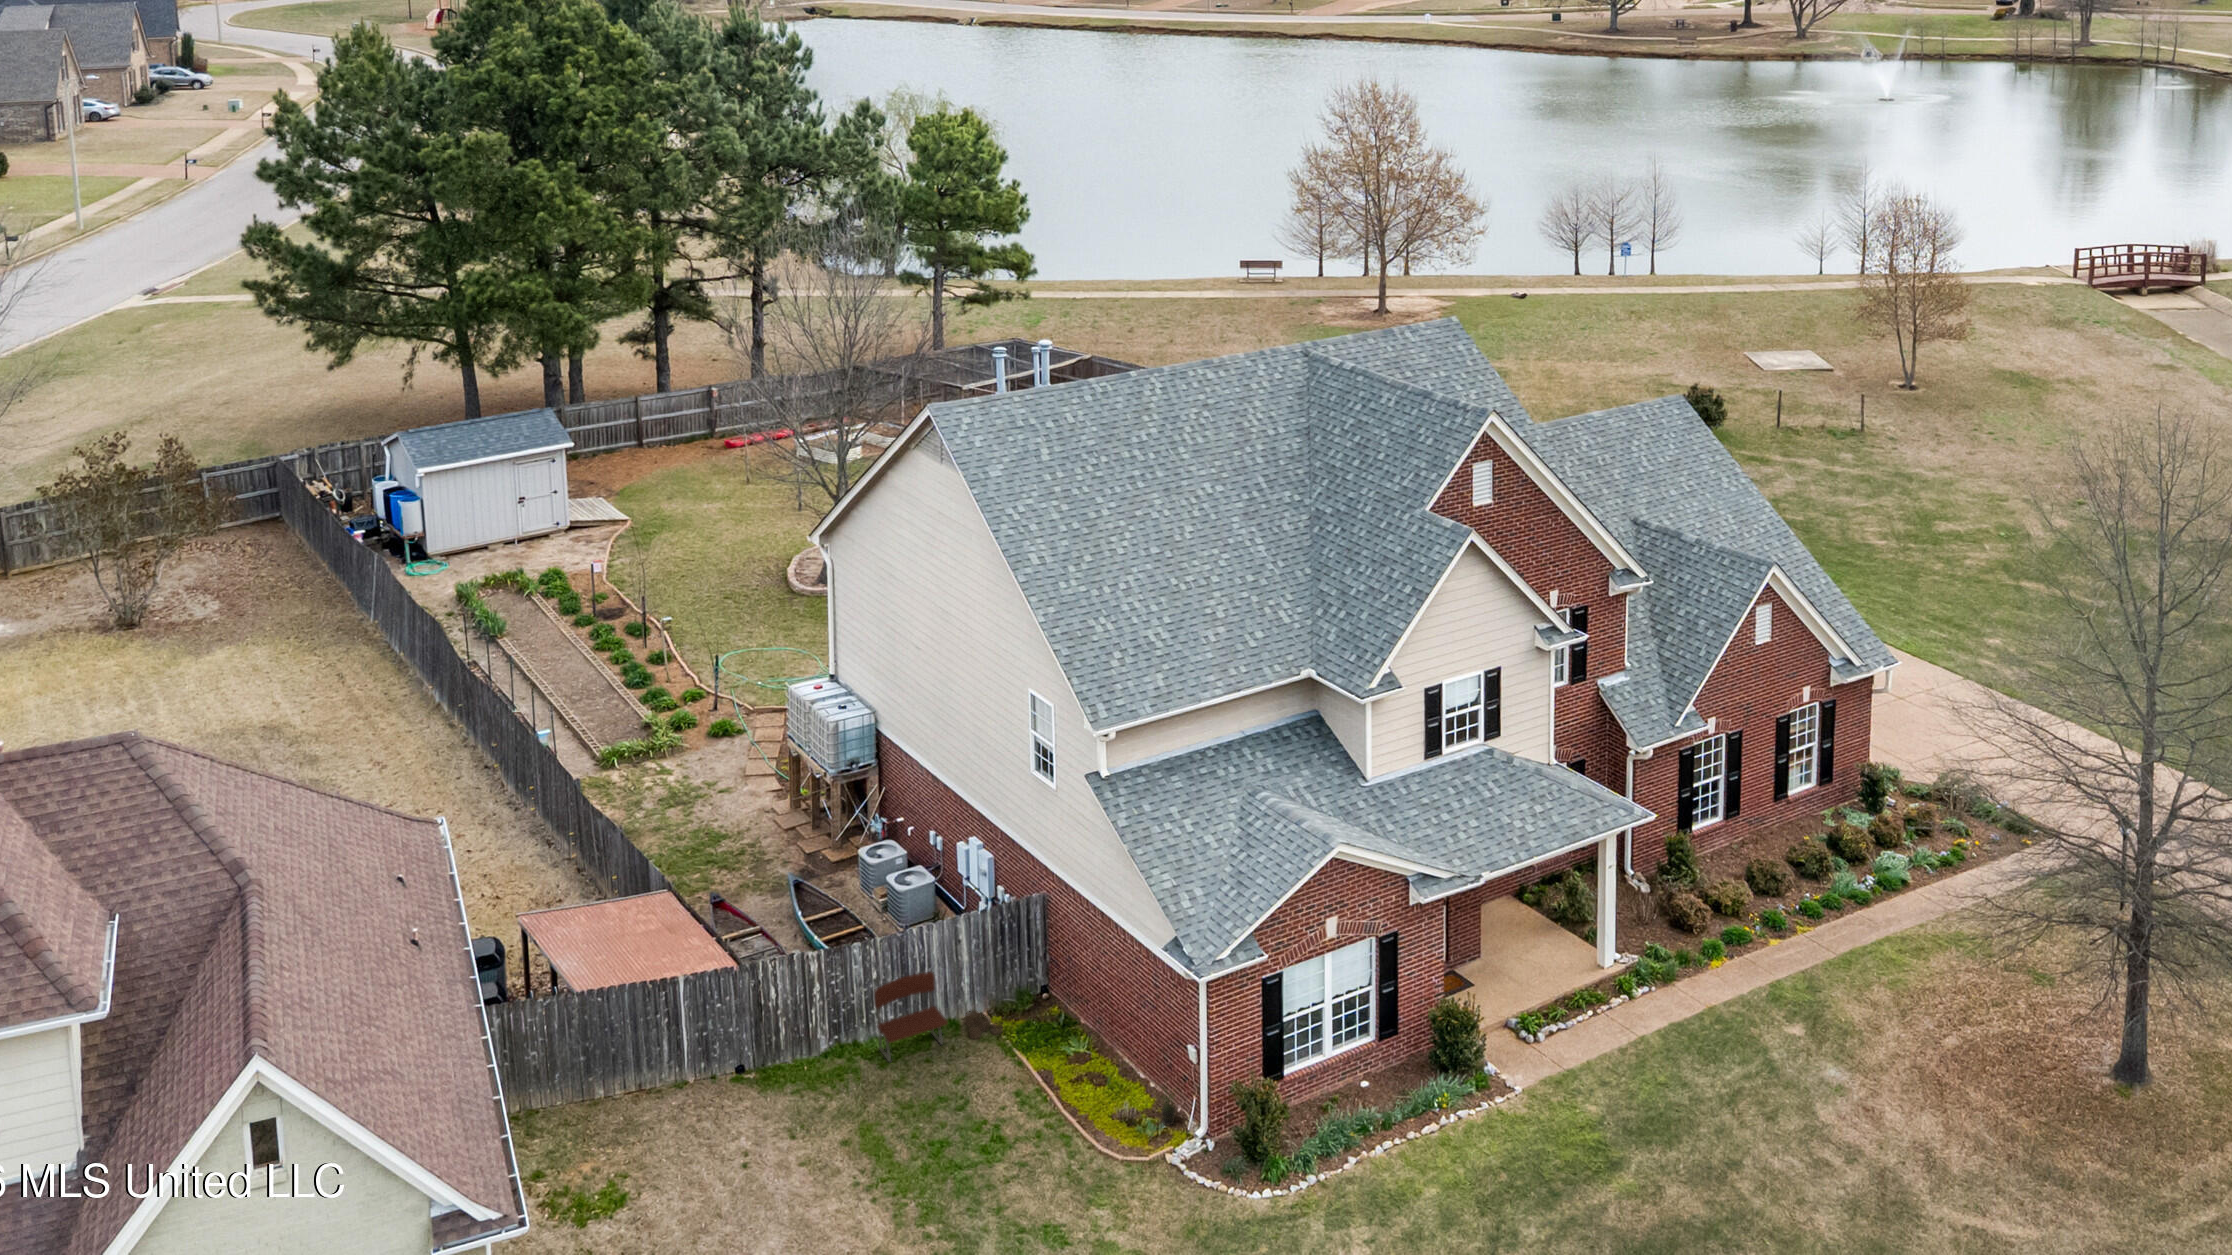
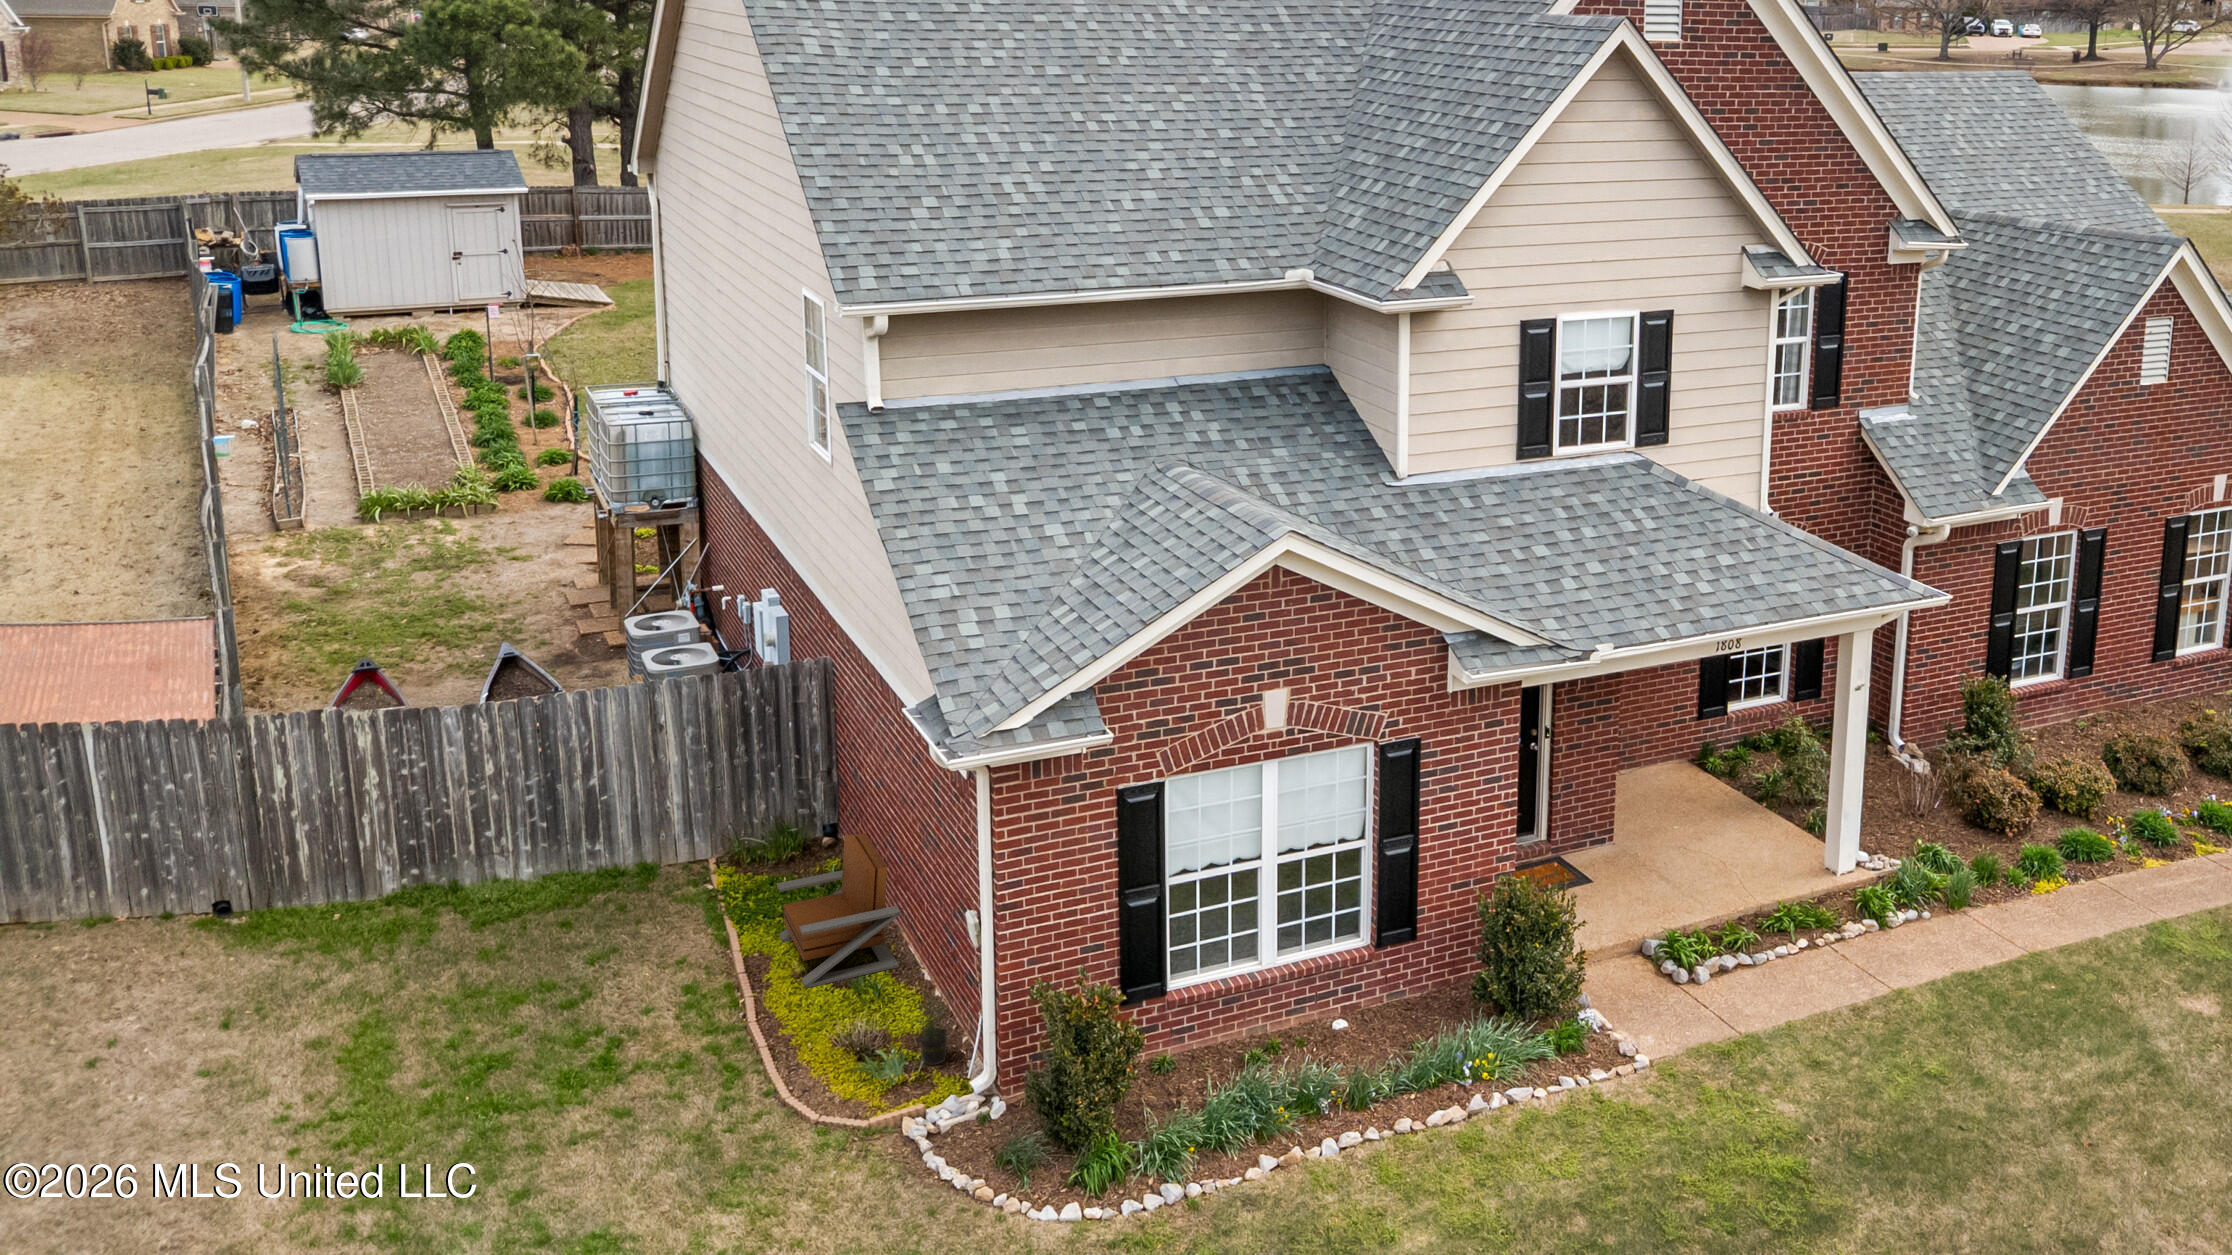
bench: present [874,972,948,1062] -> none [467,769,602,923]
lounge chair: none [1051,998,1126,1087] -> present [777,833,901,988]
woven basket: present [965,1010,1003,1039] -> none [651,850,720,899]

